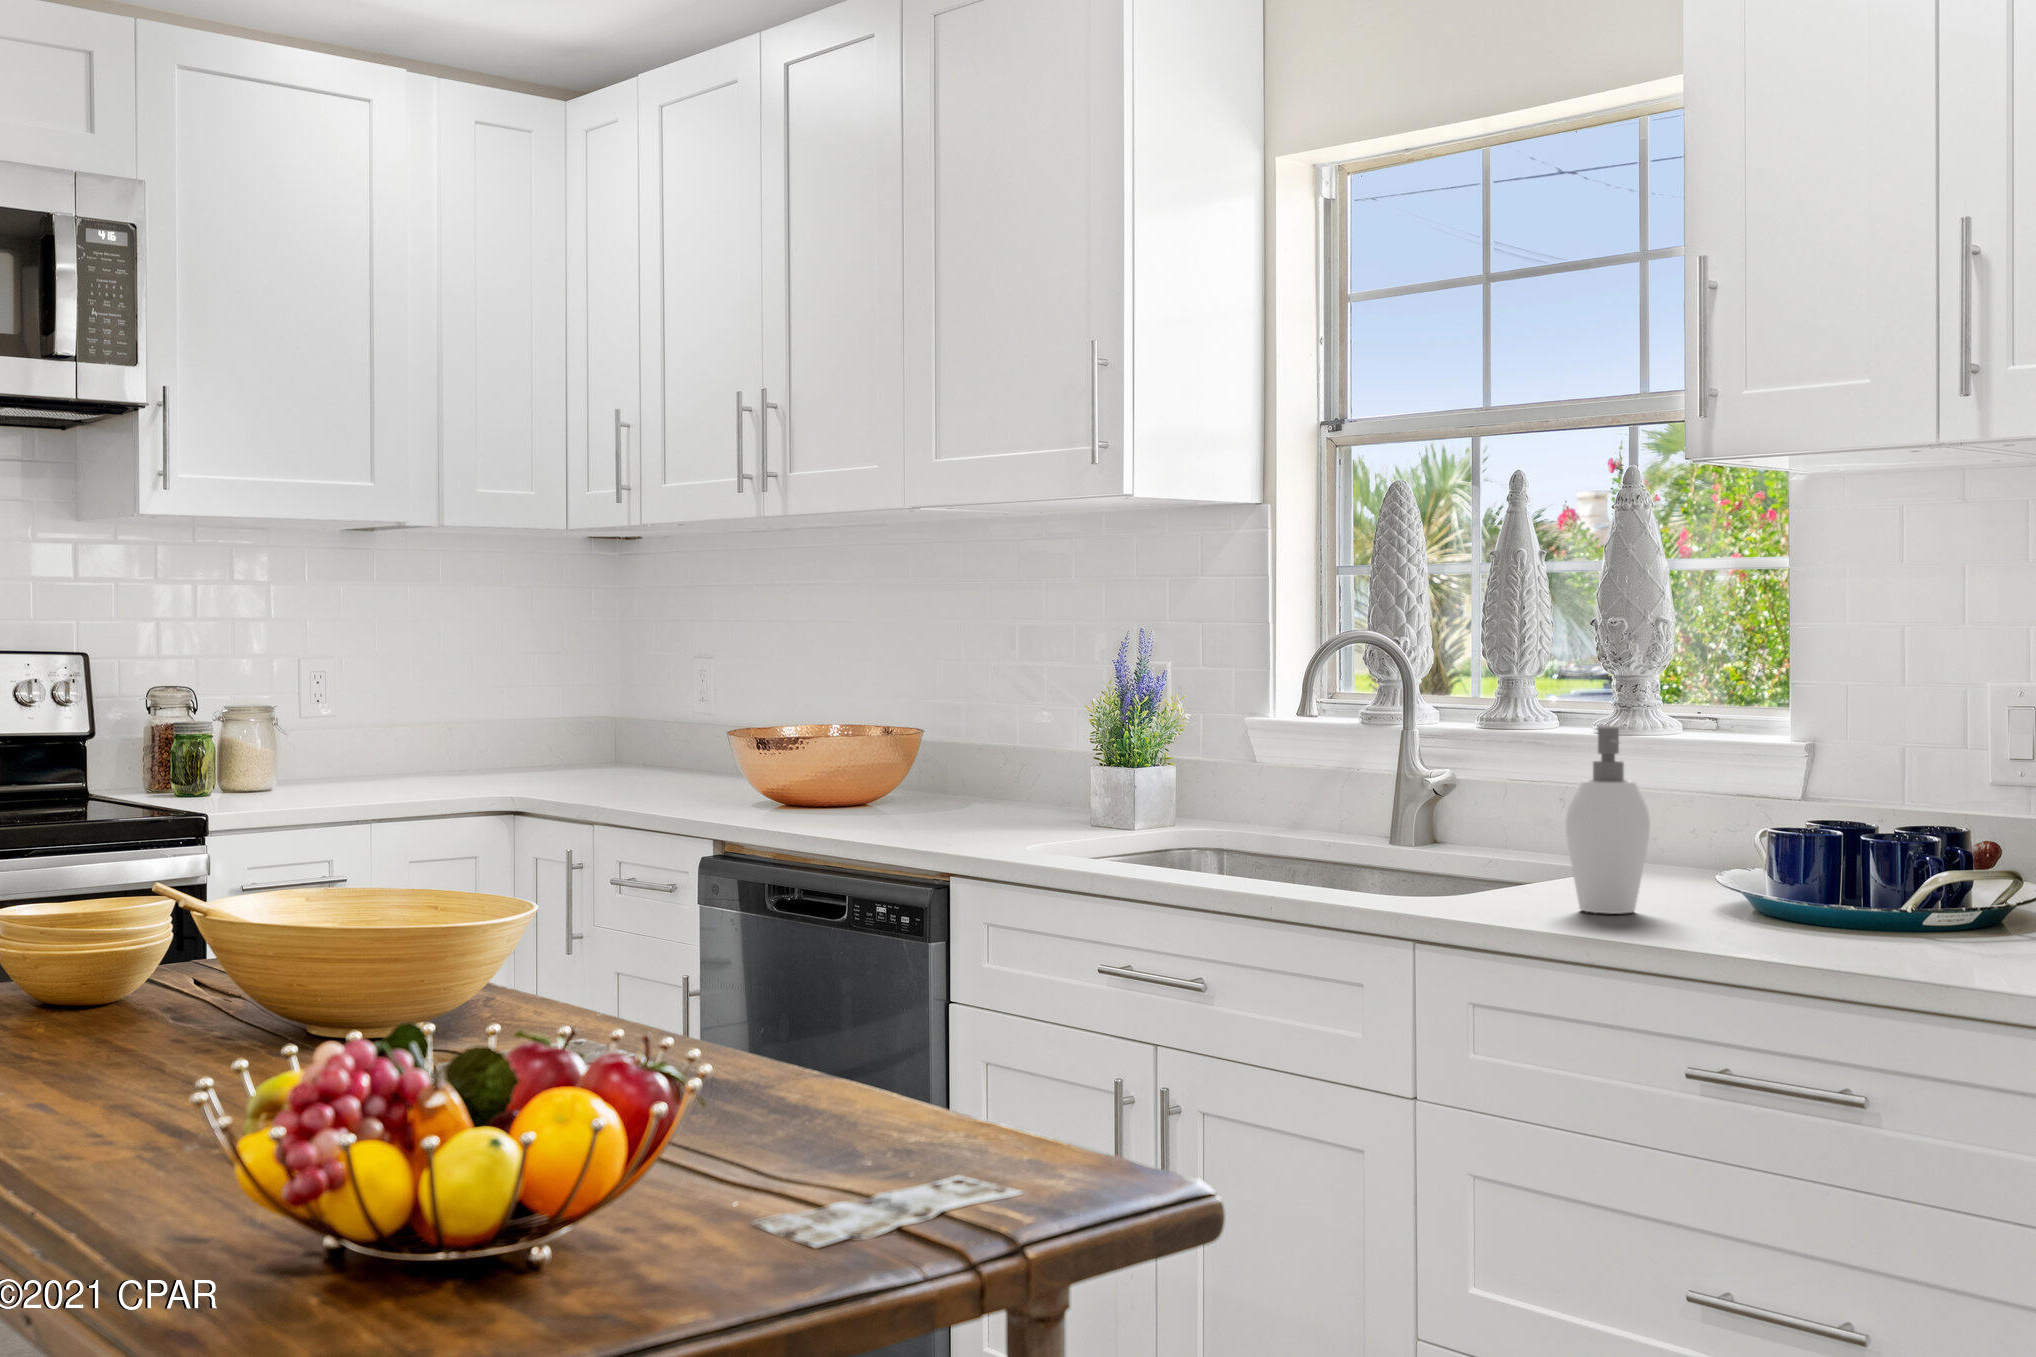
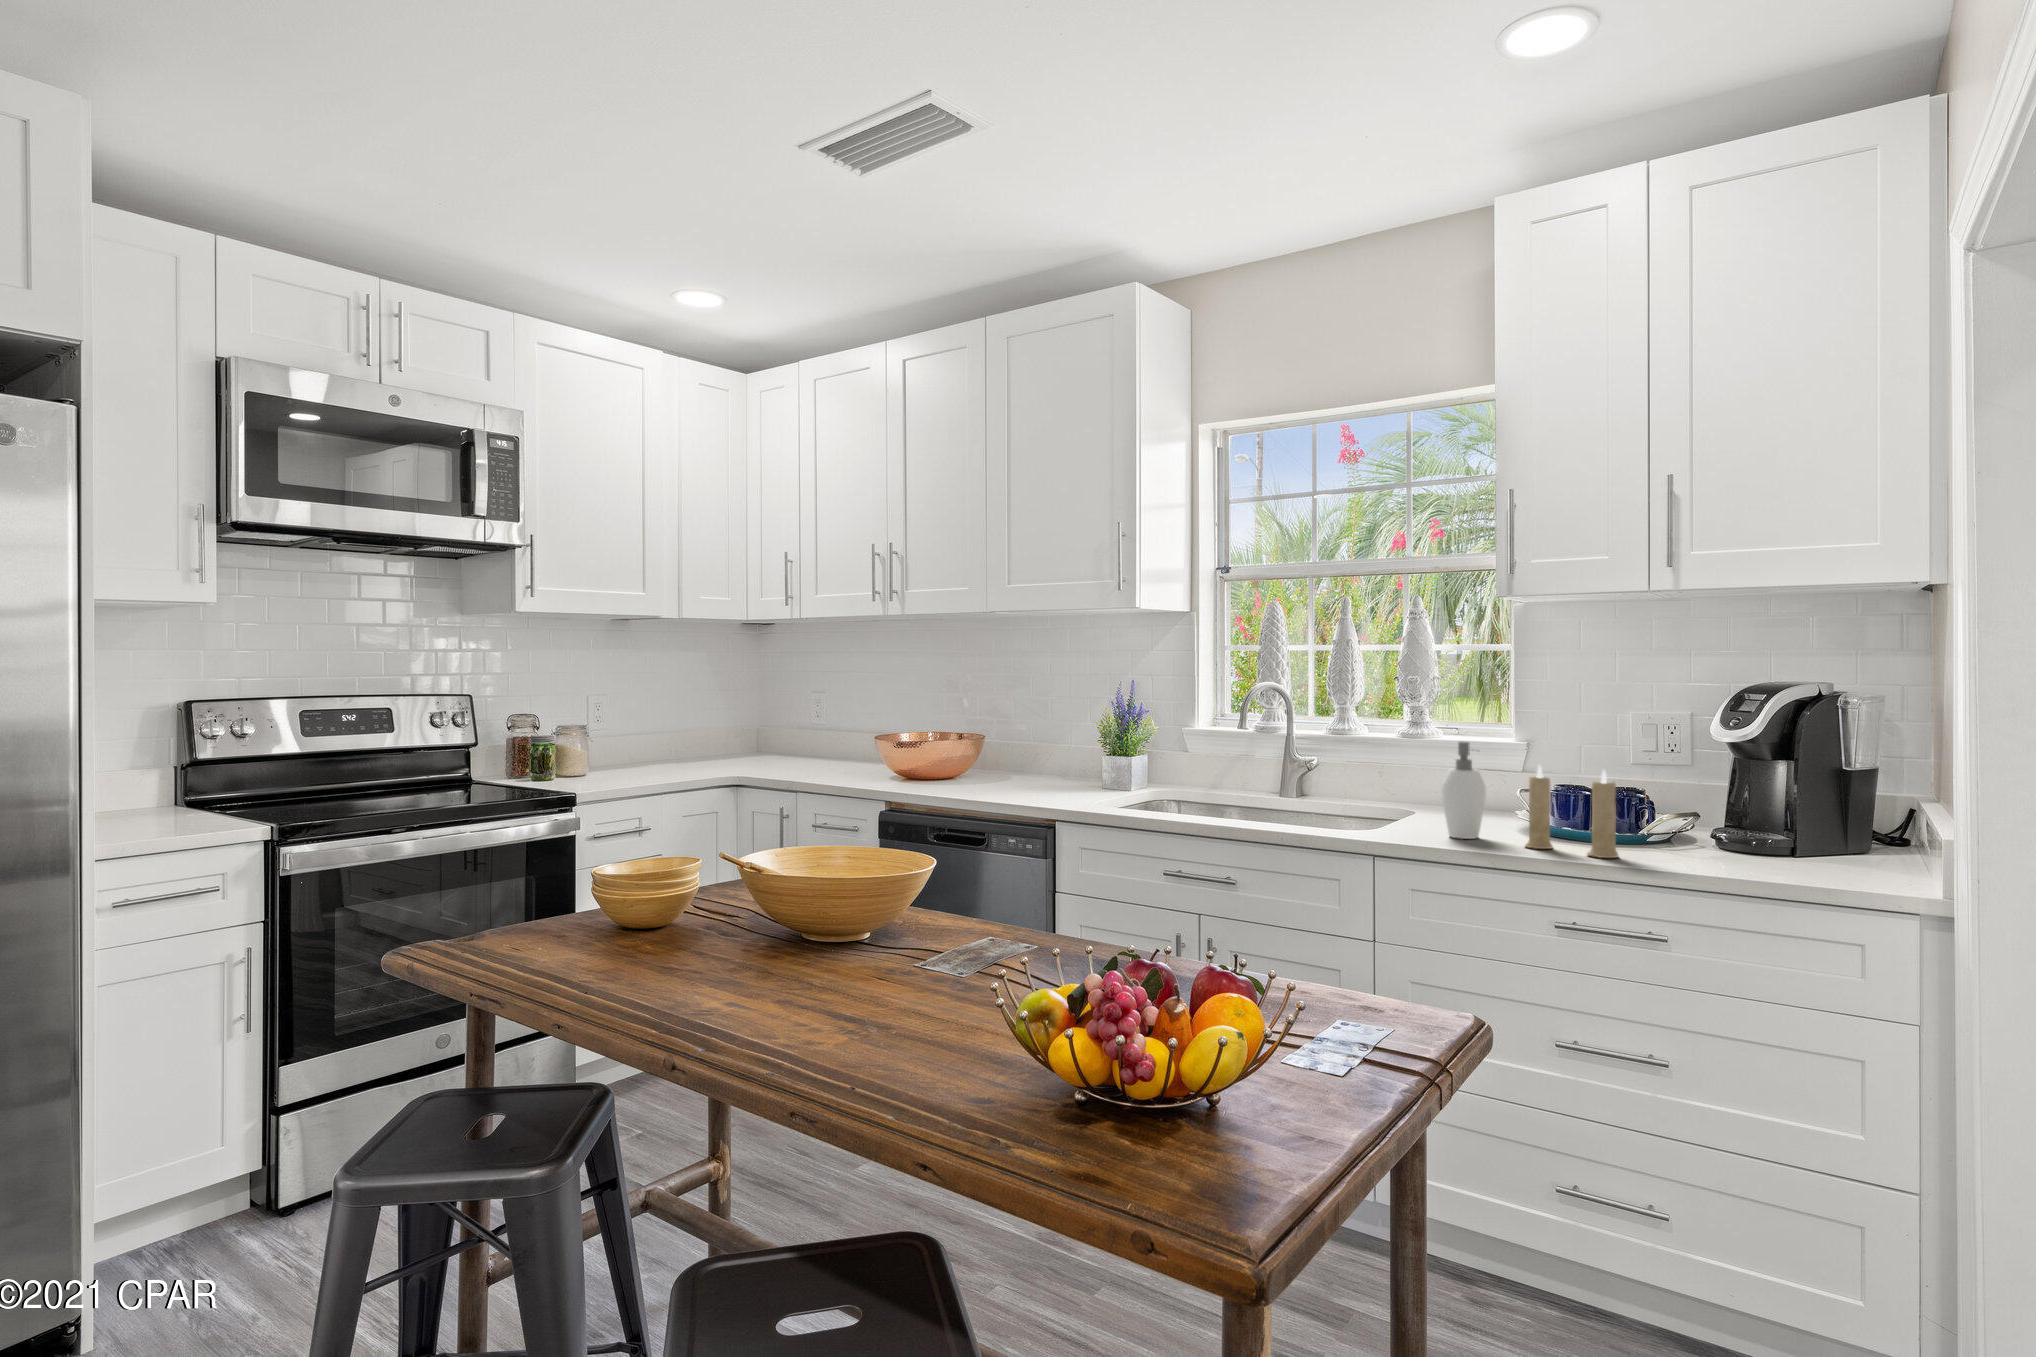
candle: none [1691,765,1848,950] -> present [1526,766,1618,858]

